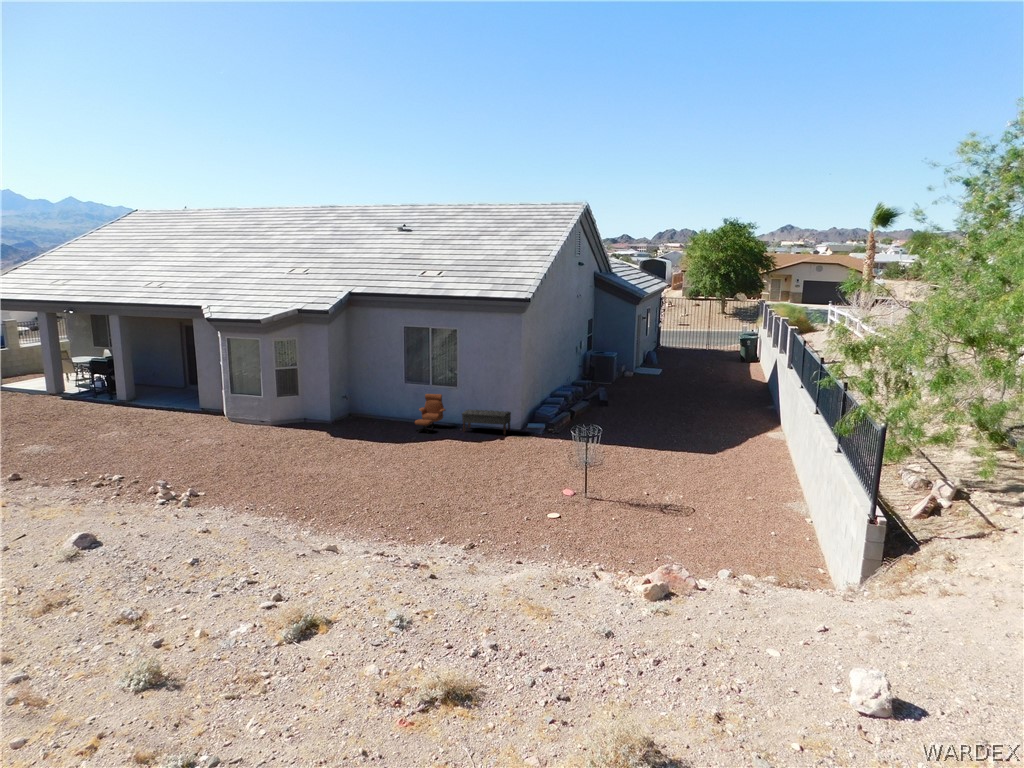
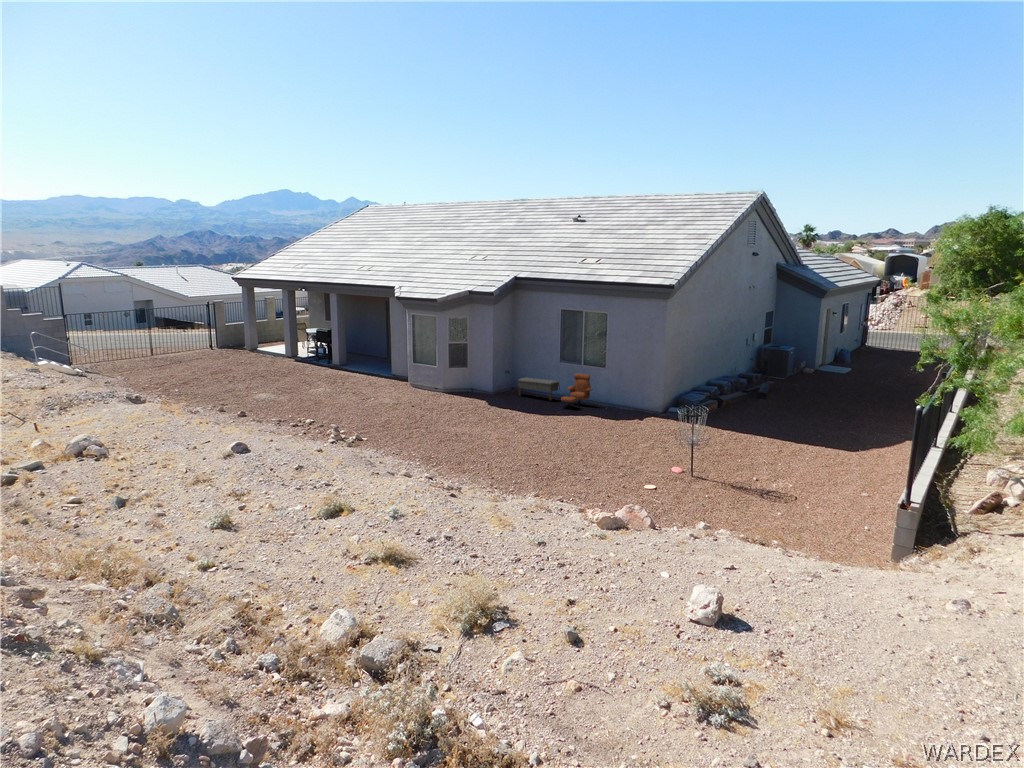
bench: present [462,410,511,434] -> present [518,378,560,400]

